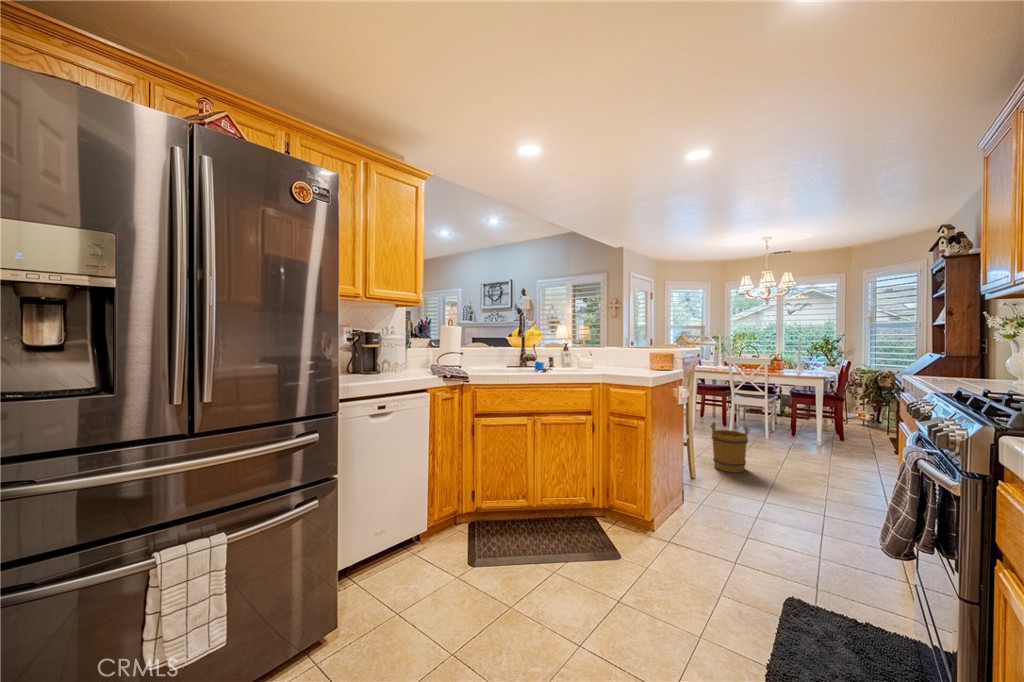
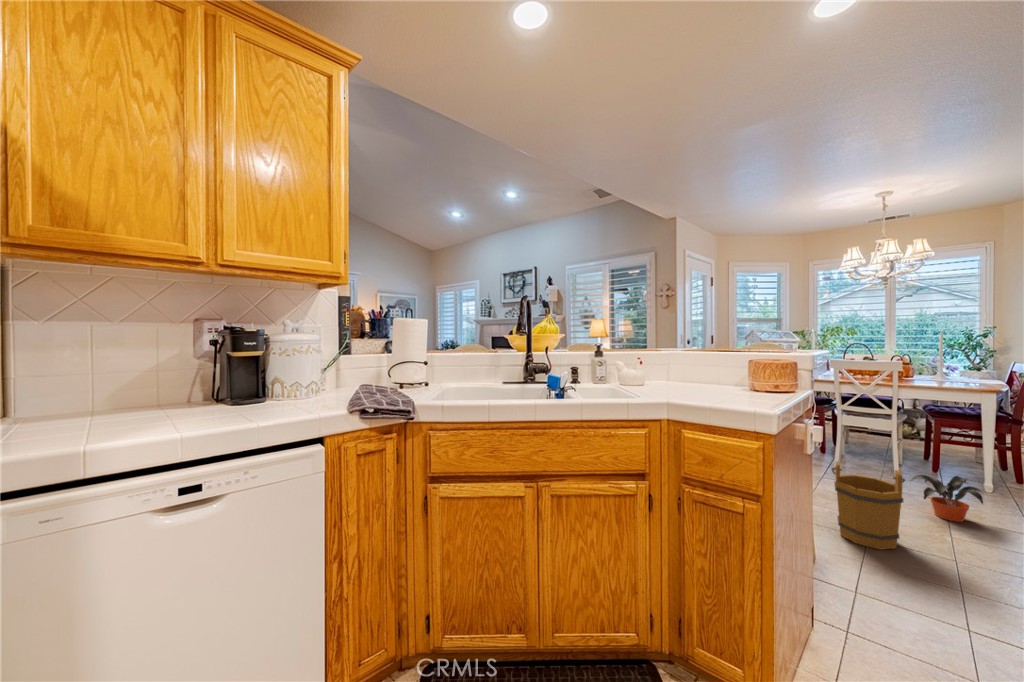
potted plant: none [764,431,803,459] -> present [912,475,983,522]

